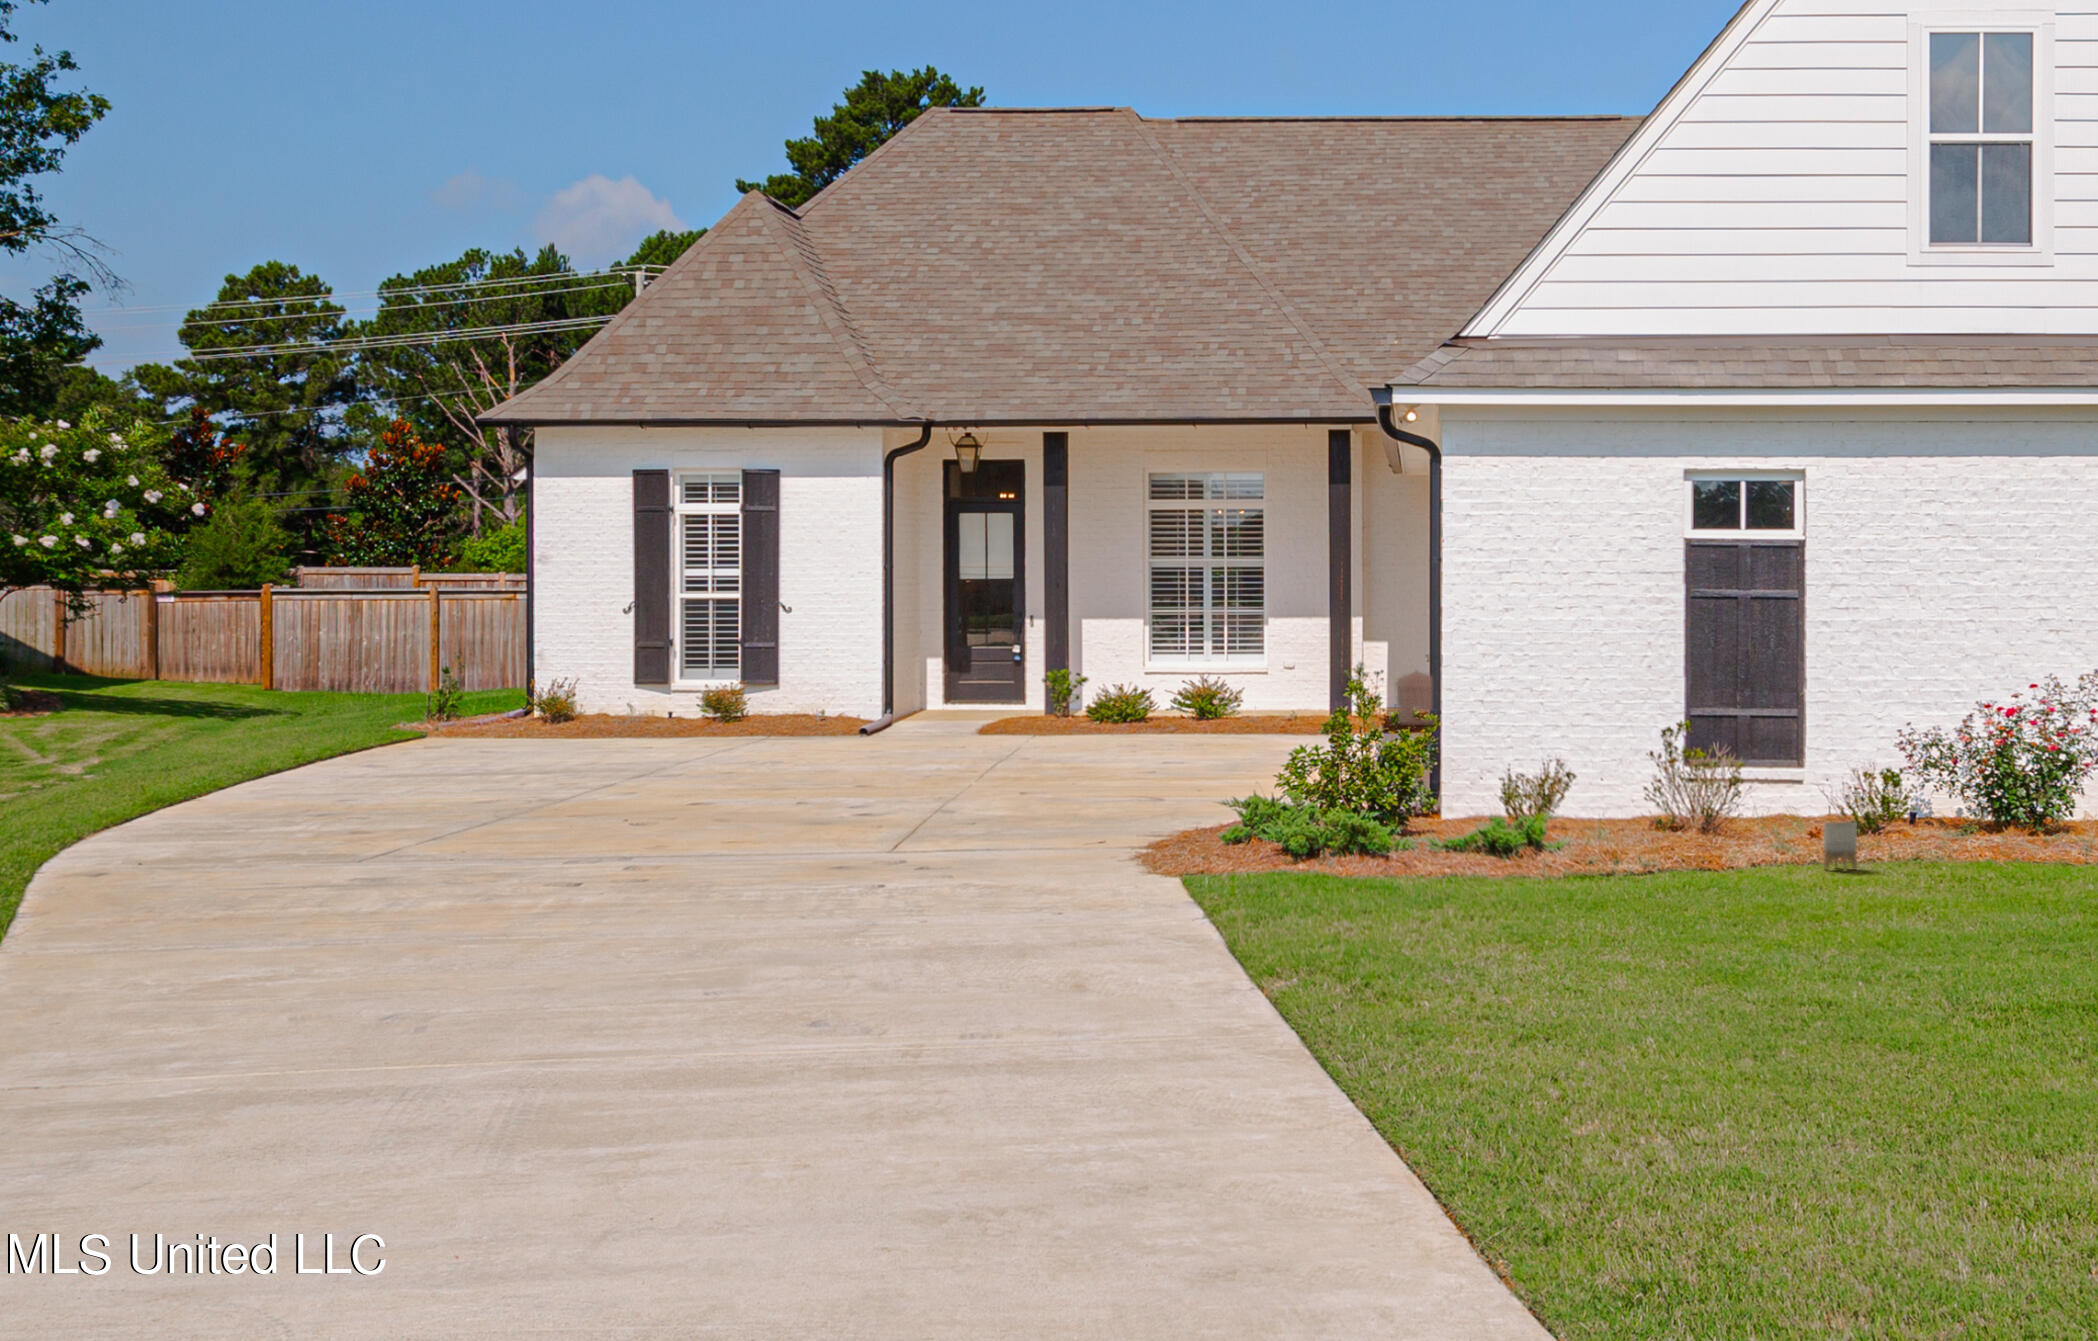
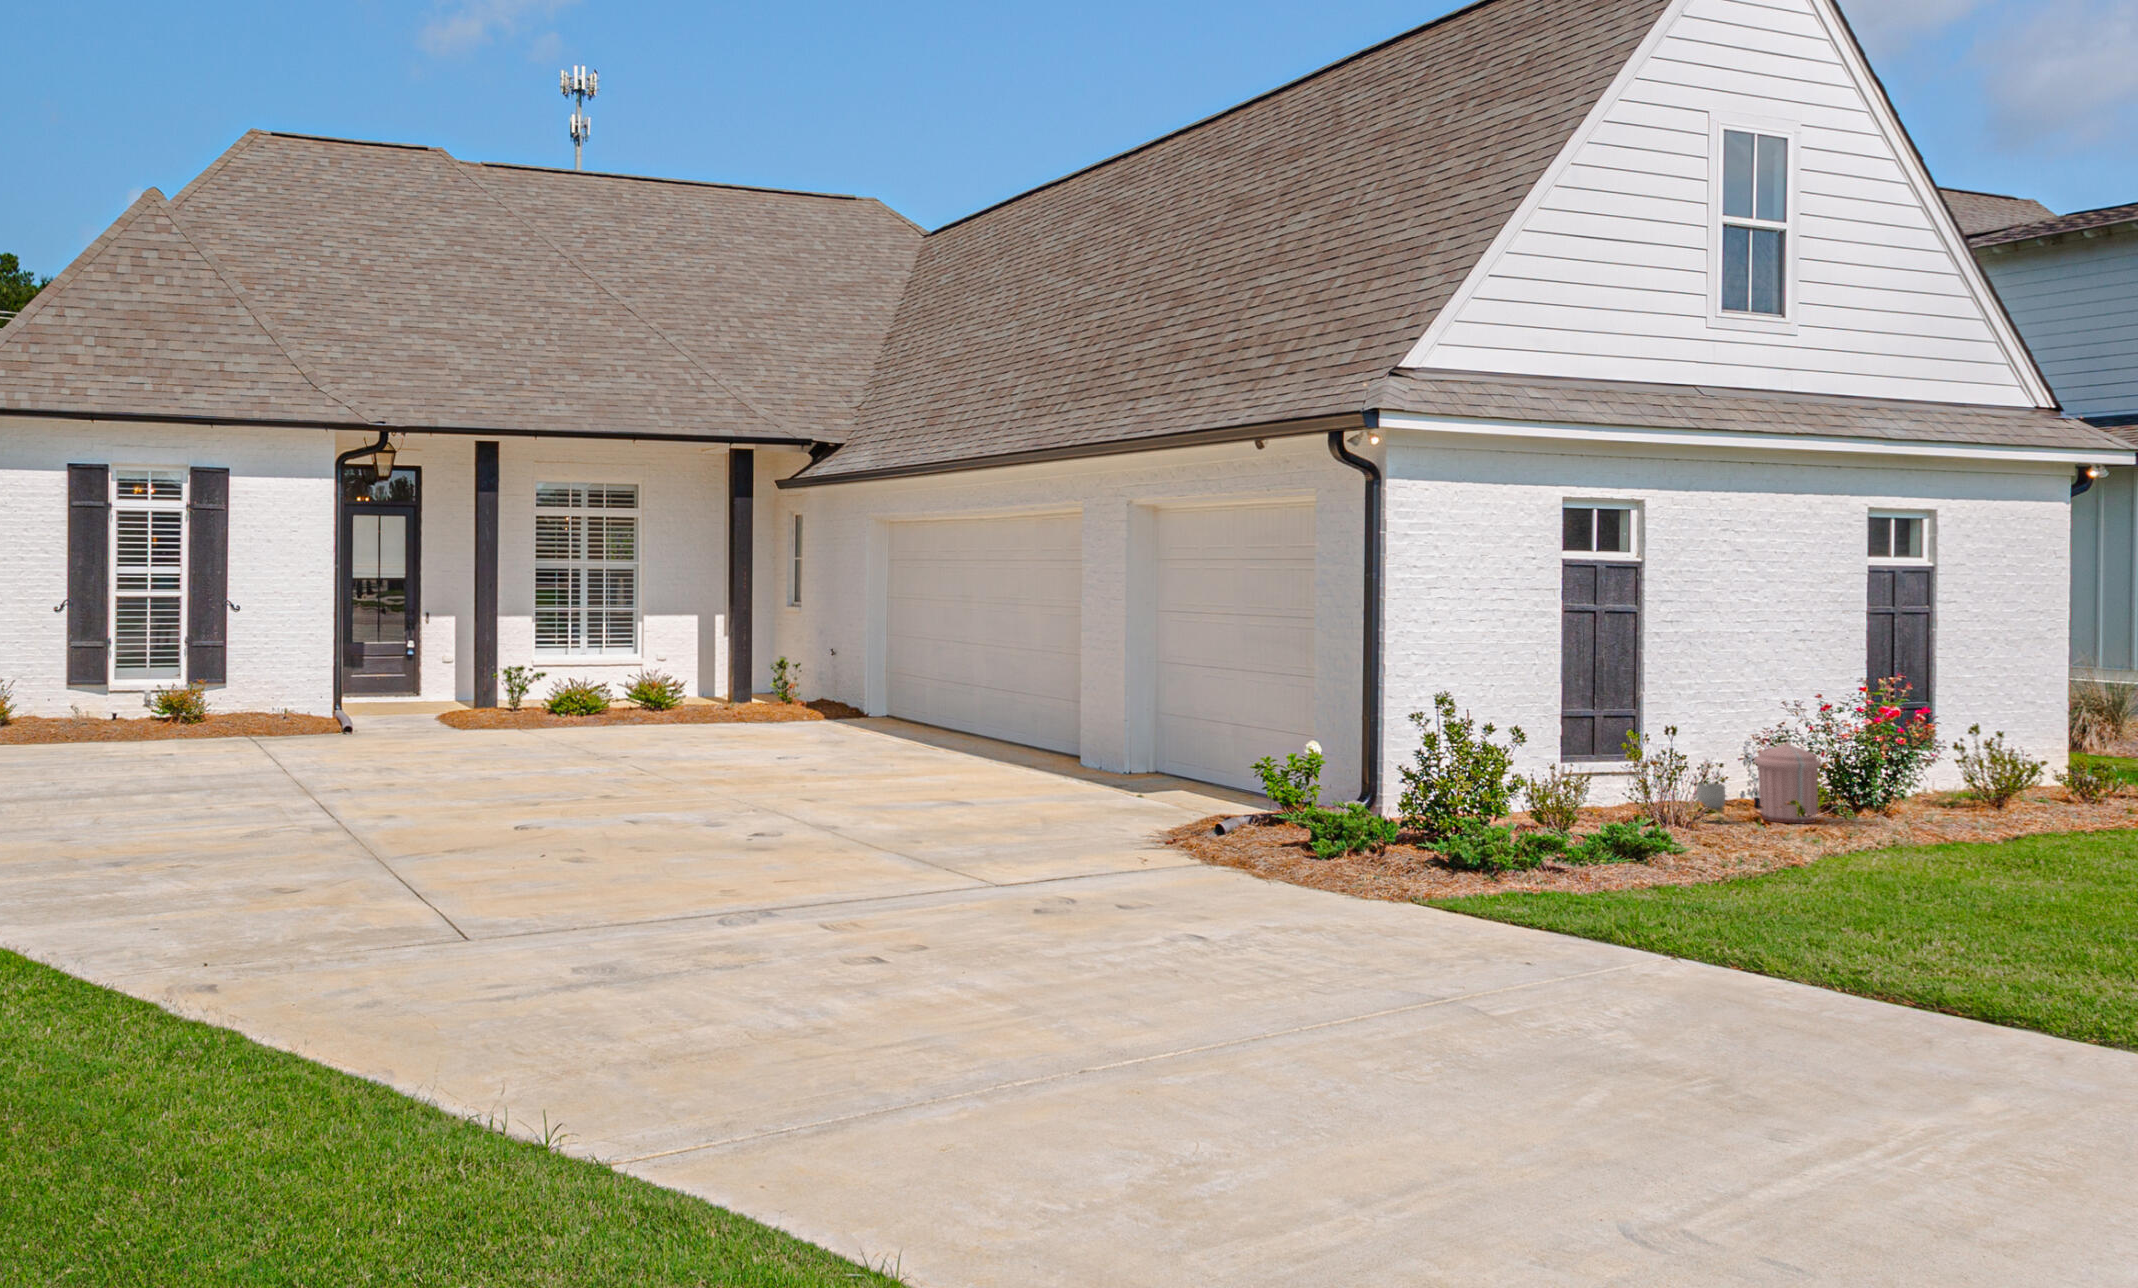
trash can: present [1395,671,1435,726] -> present [1754,742,1821,823]

